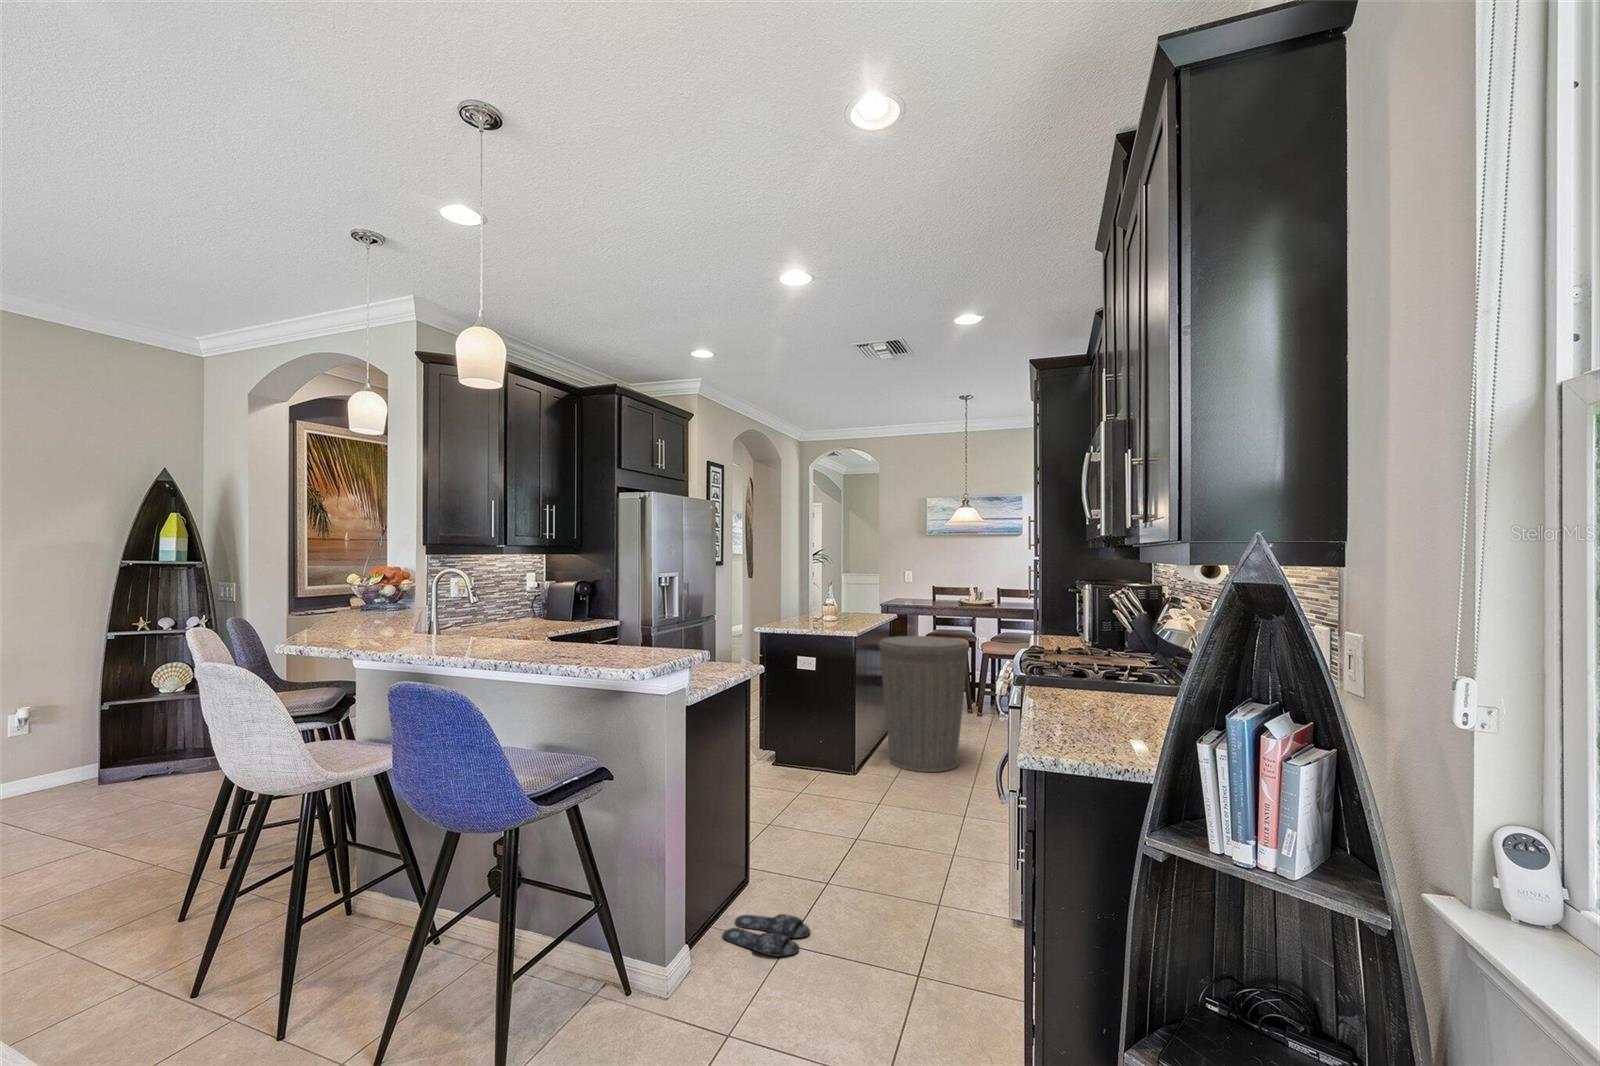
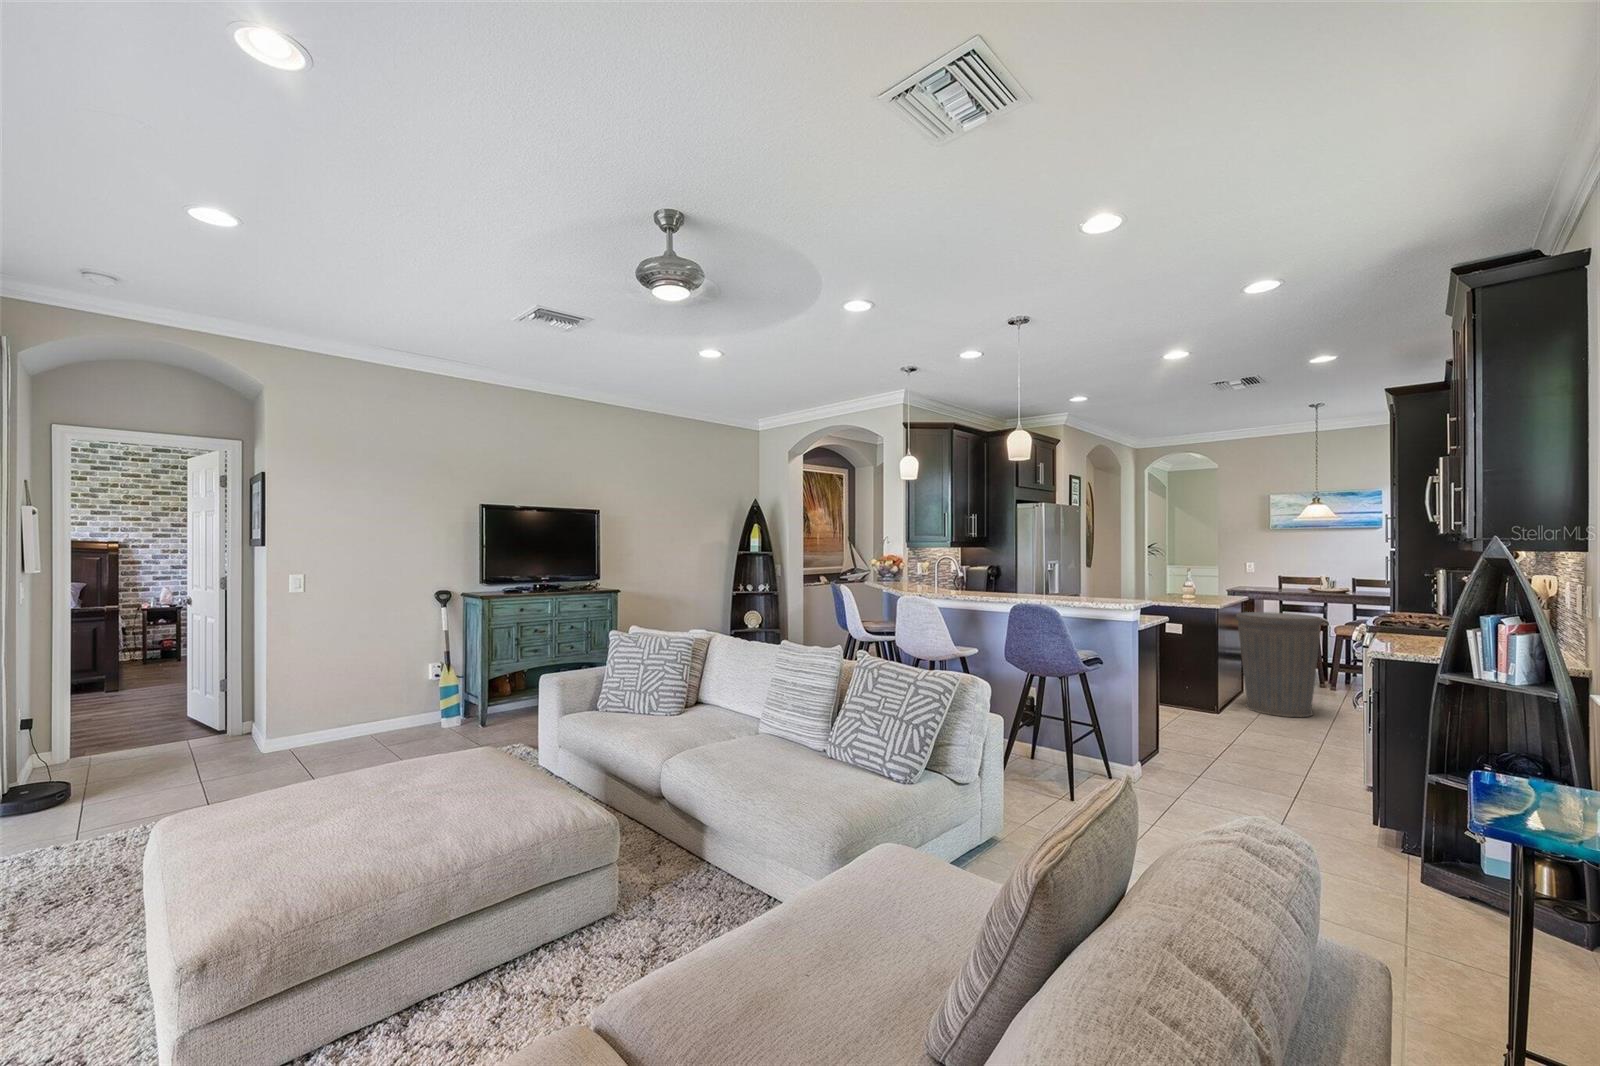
slippers: present [722,914,810,957] -> none [1150,764,1210,781]

